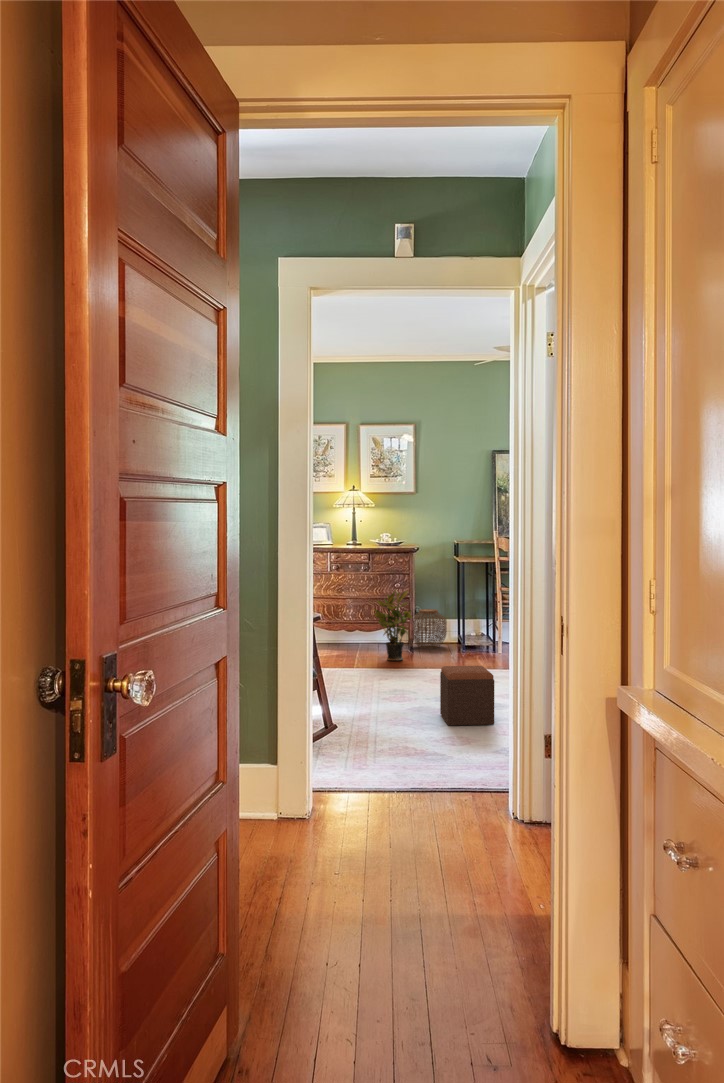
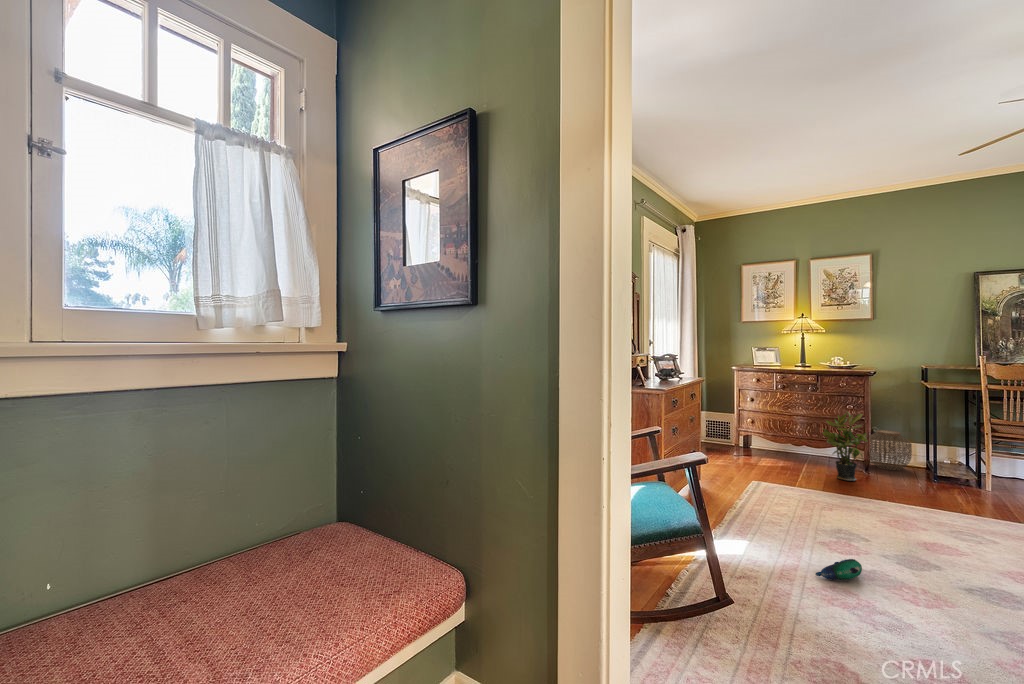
footstool: present [440,666,494,726] -> none [907,525,1004,627]
plush toy: none [378,704,411,723] -> present [816,559,862,580]

